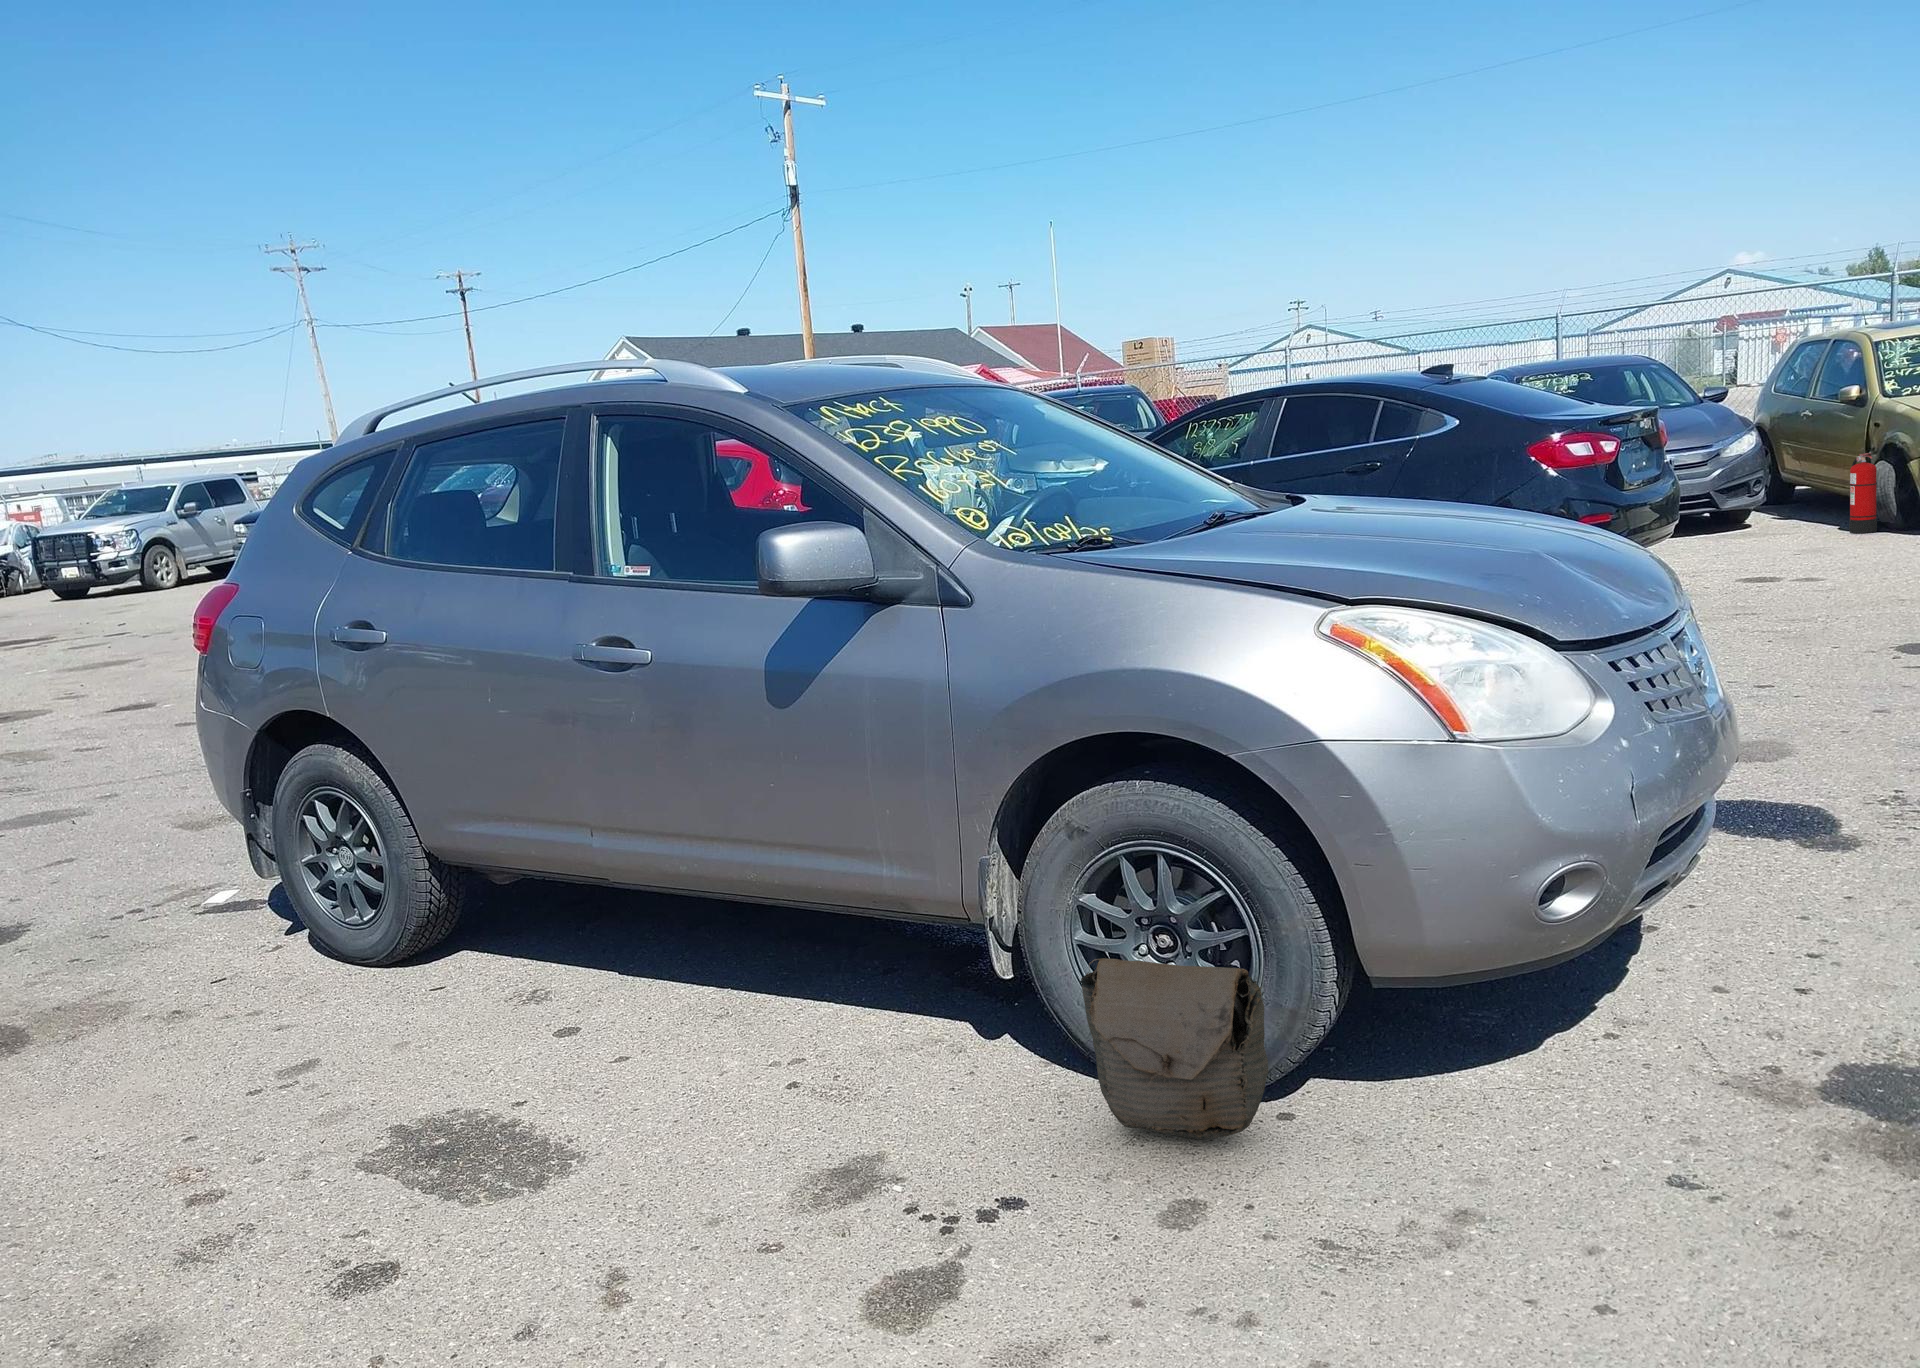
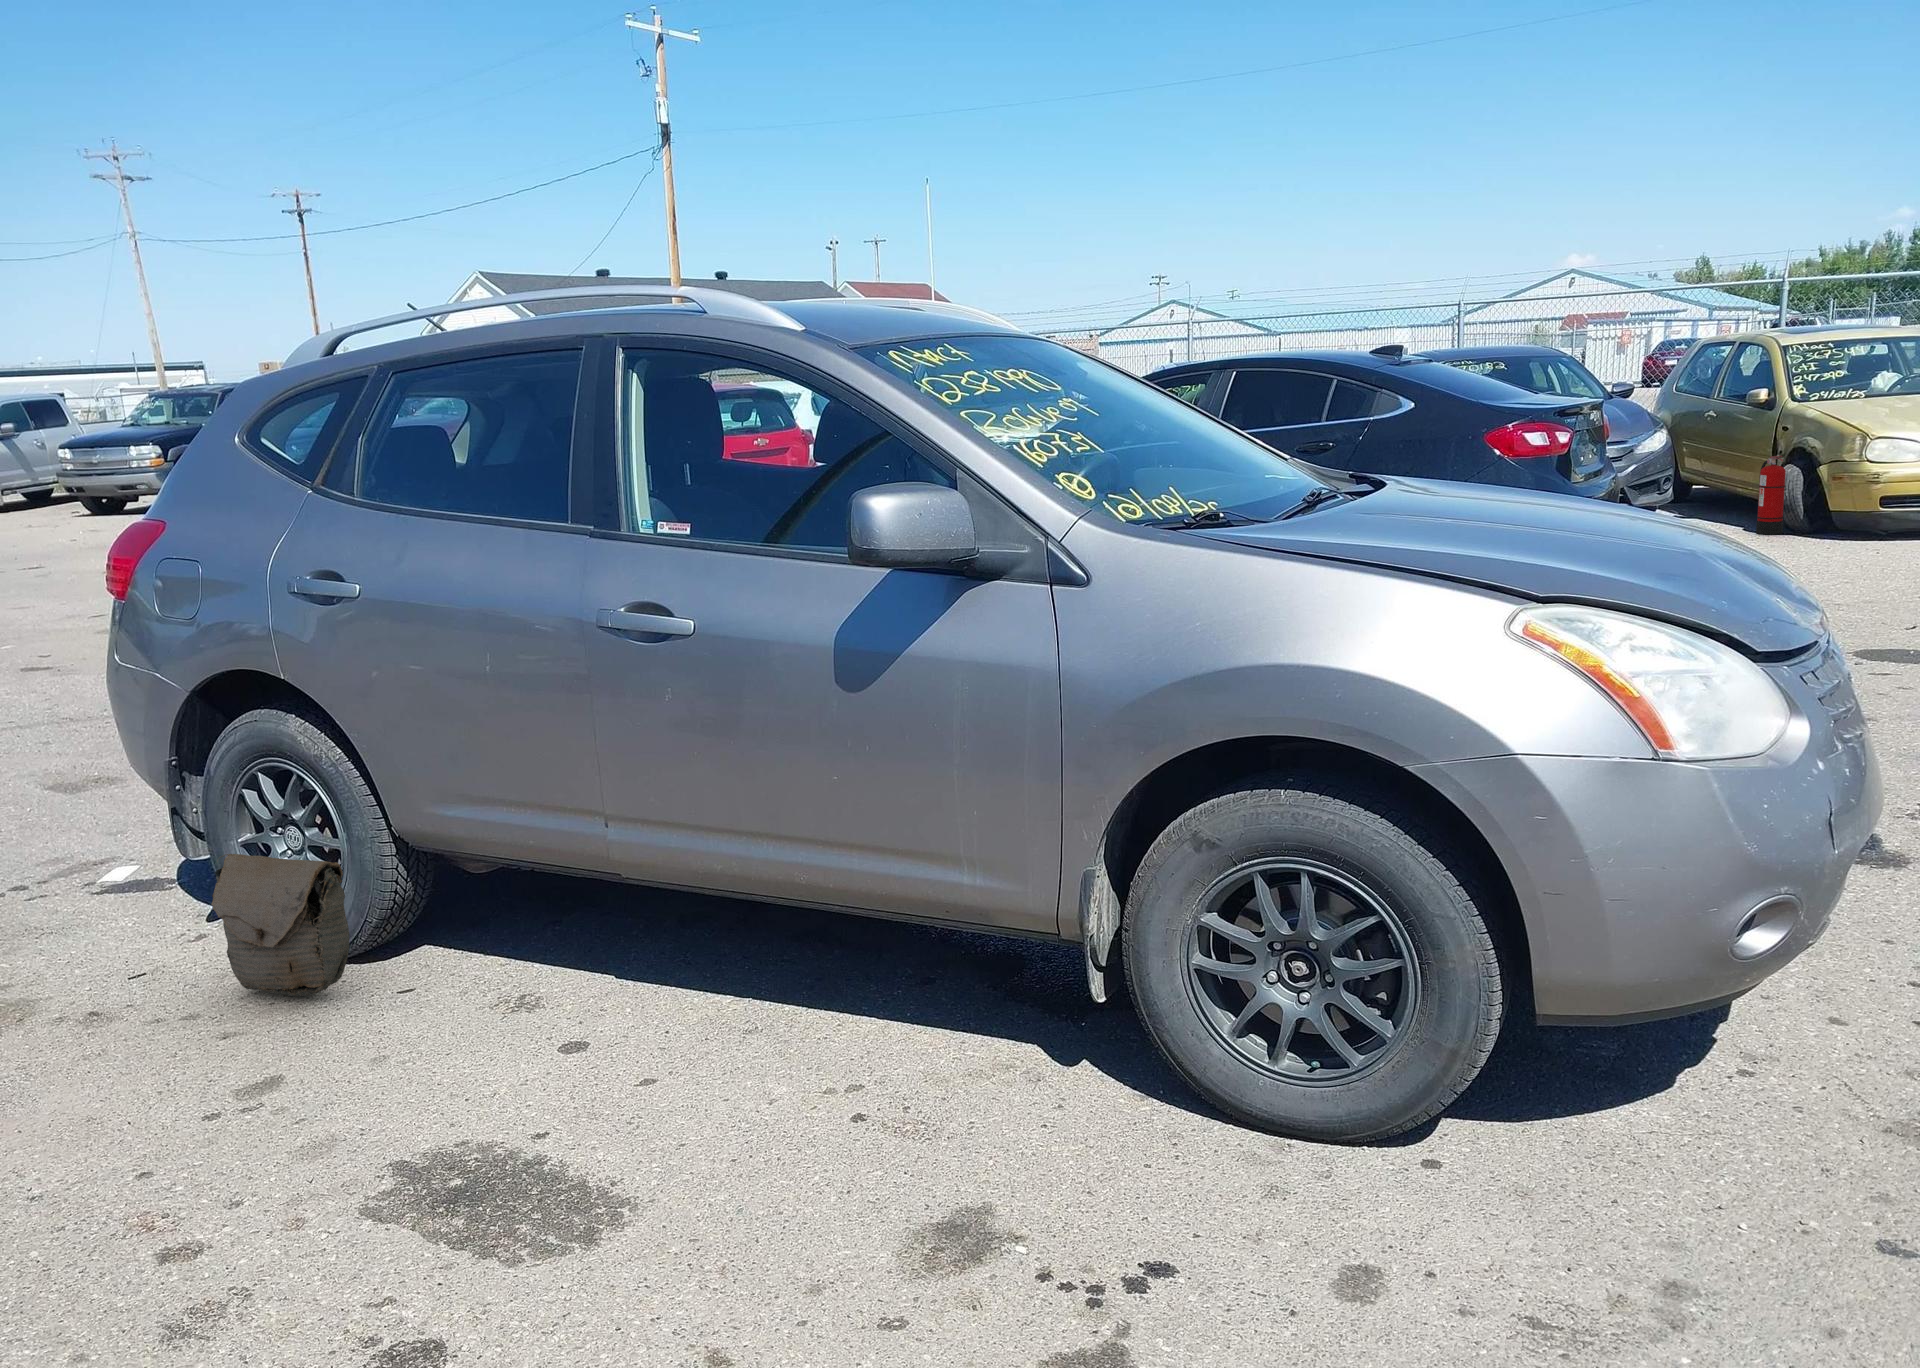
bag: present [1080,958,1269,1139] -> present [211,854,349,997]

